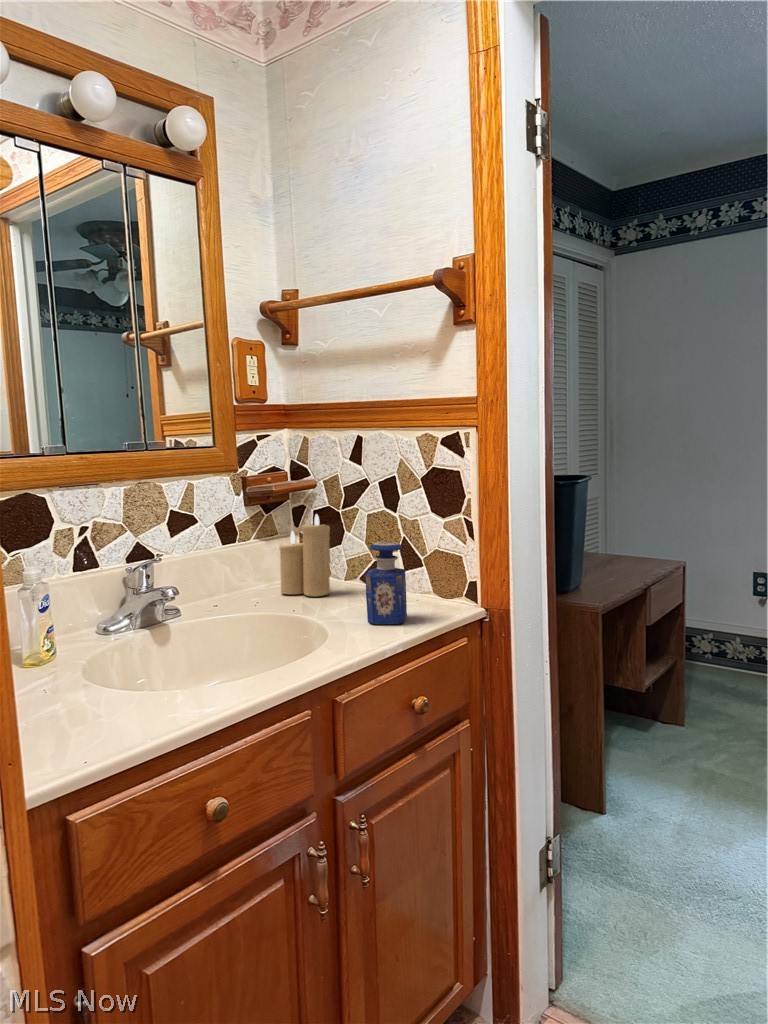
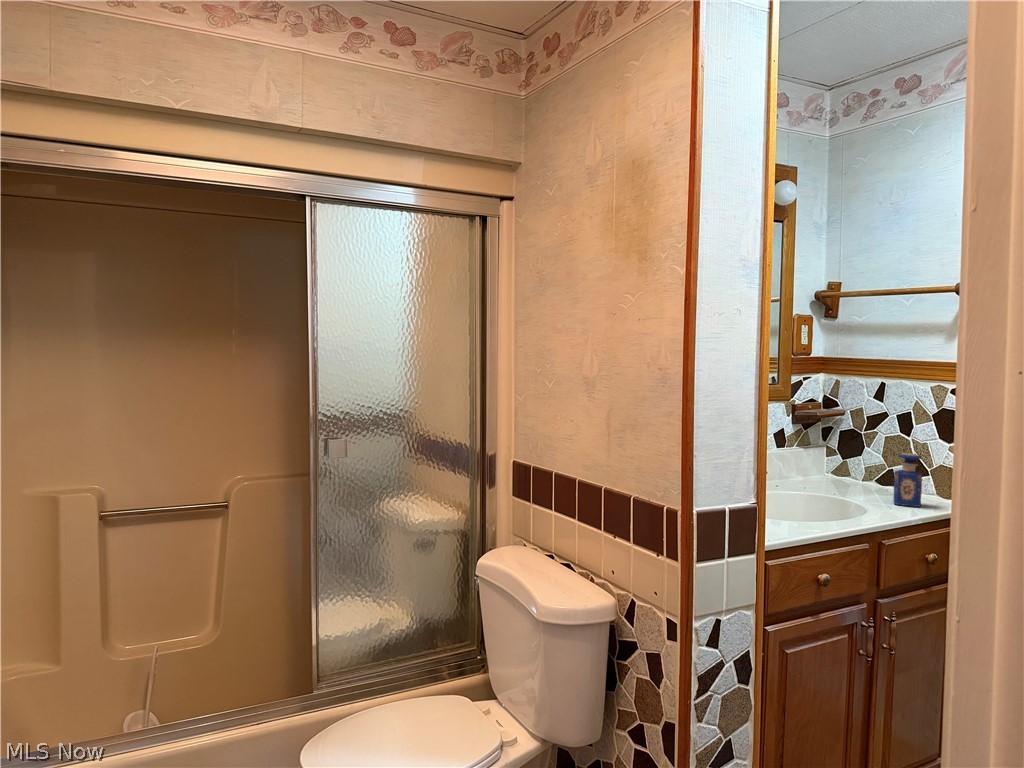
candle: present [279,514,331,597] -> none [817,433,858,487]

